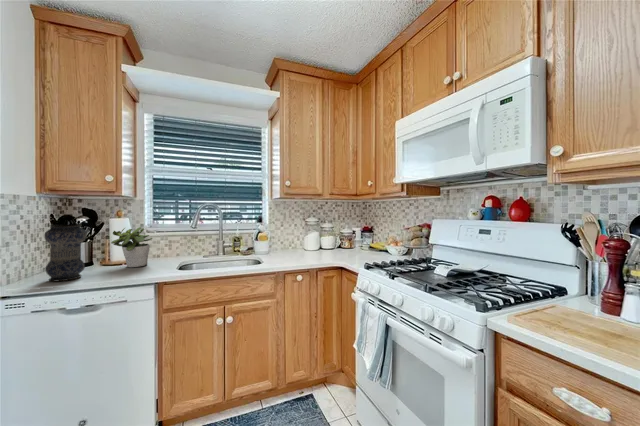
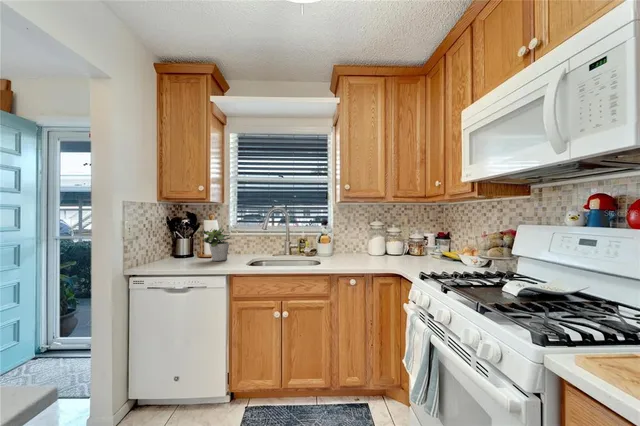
vase: present [44,224,87,281] -> none [159,224,184,266]

